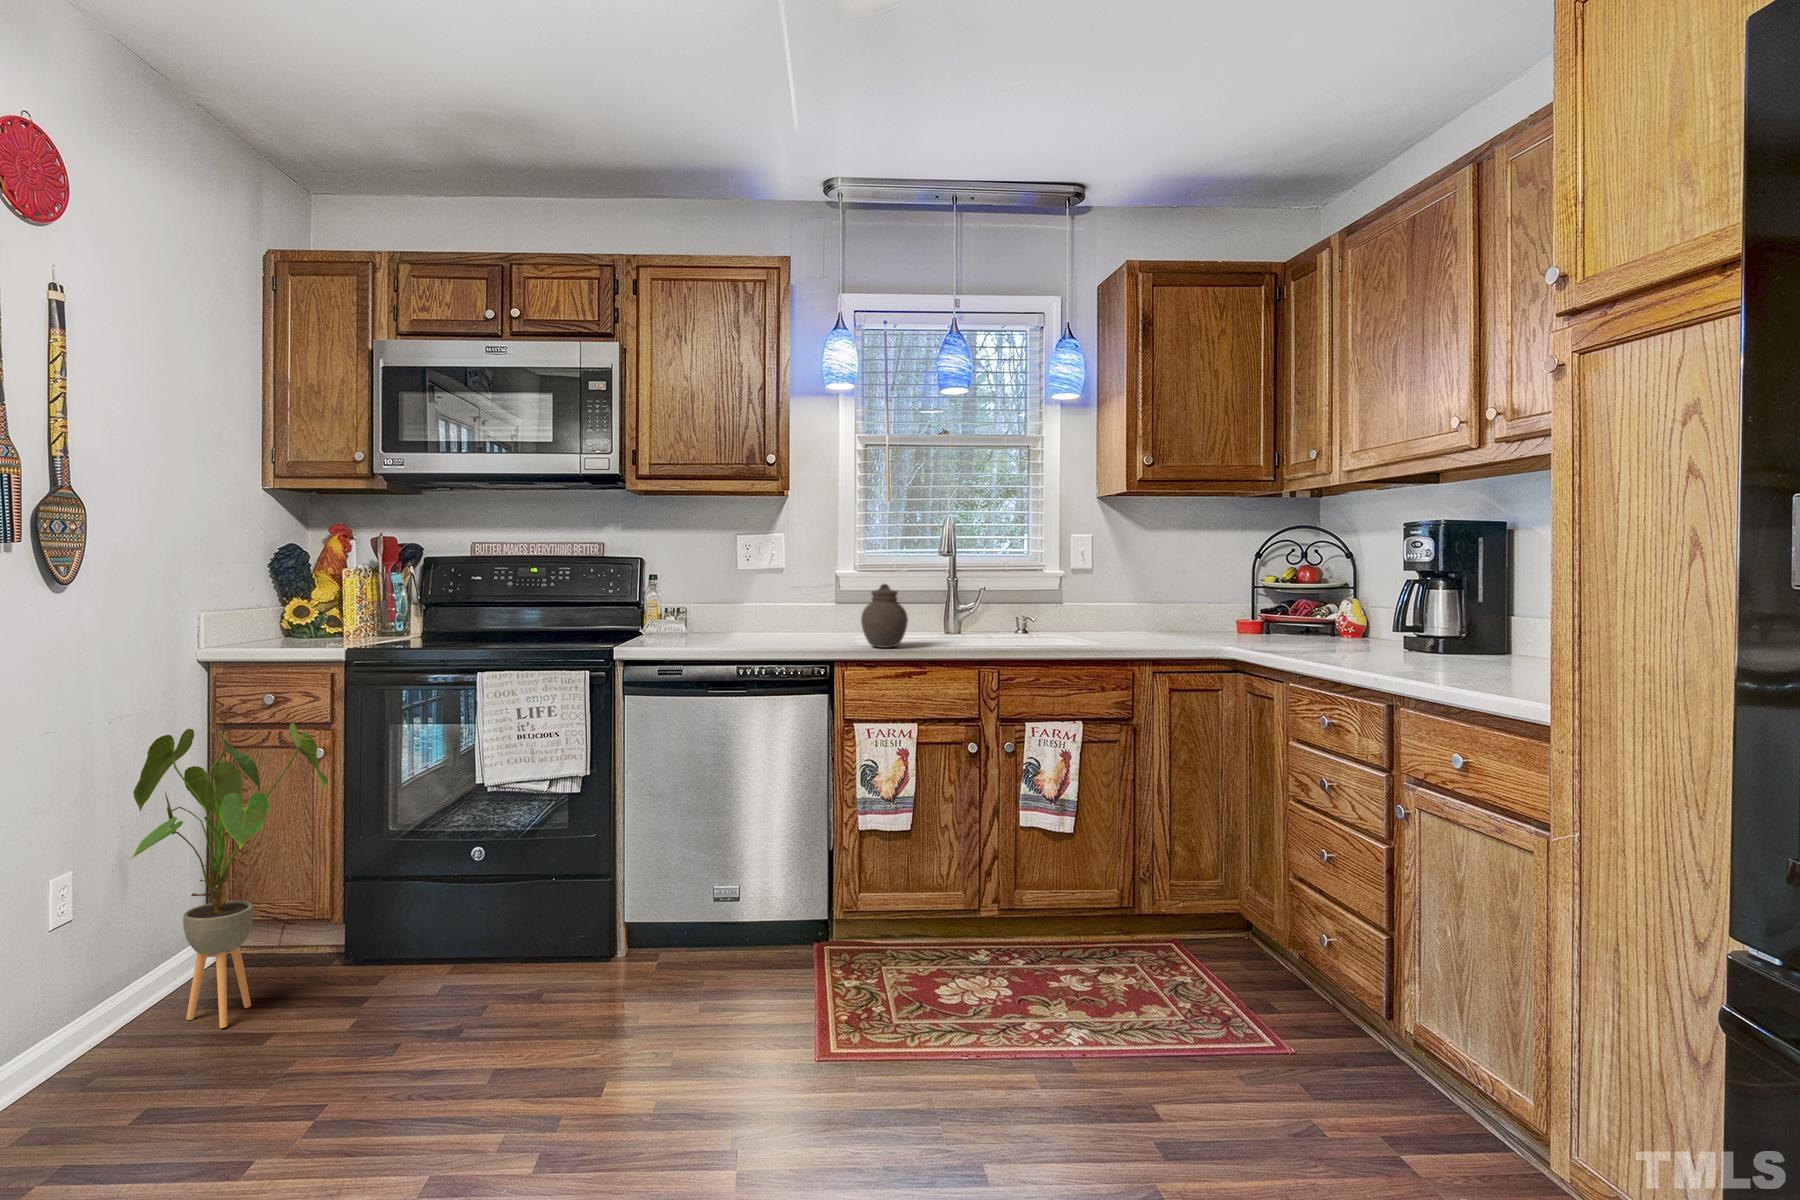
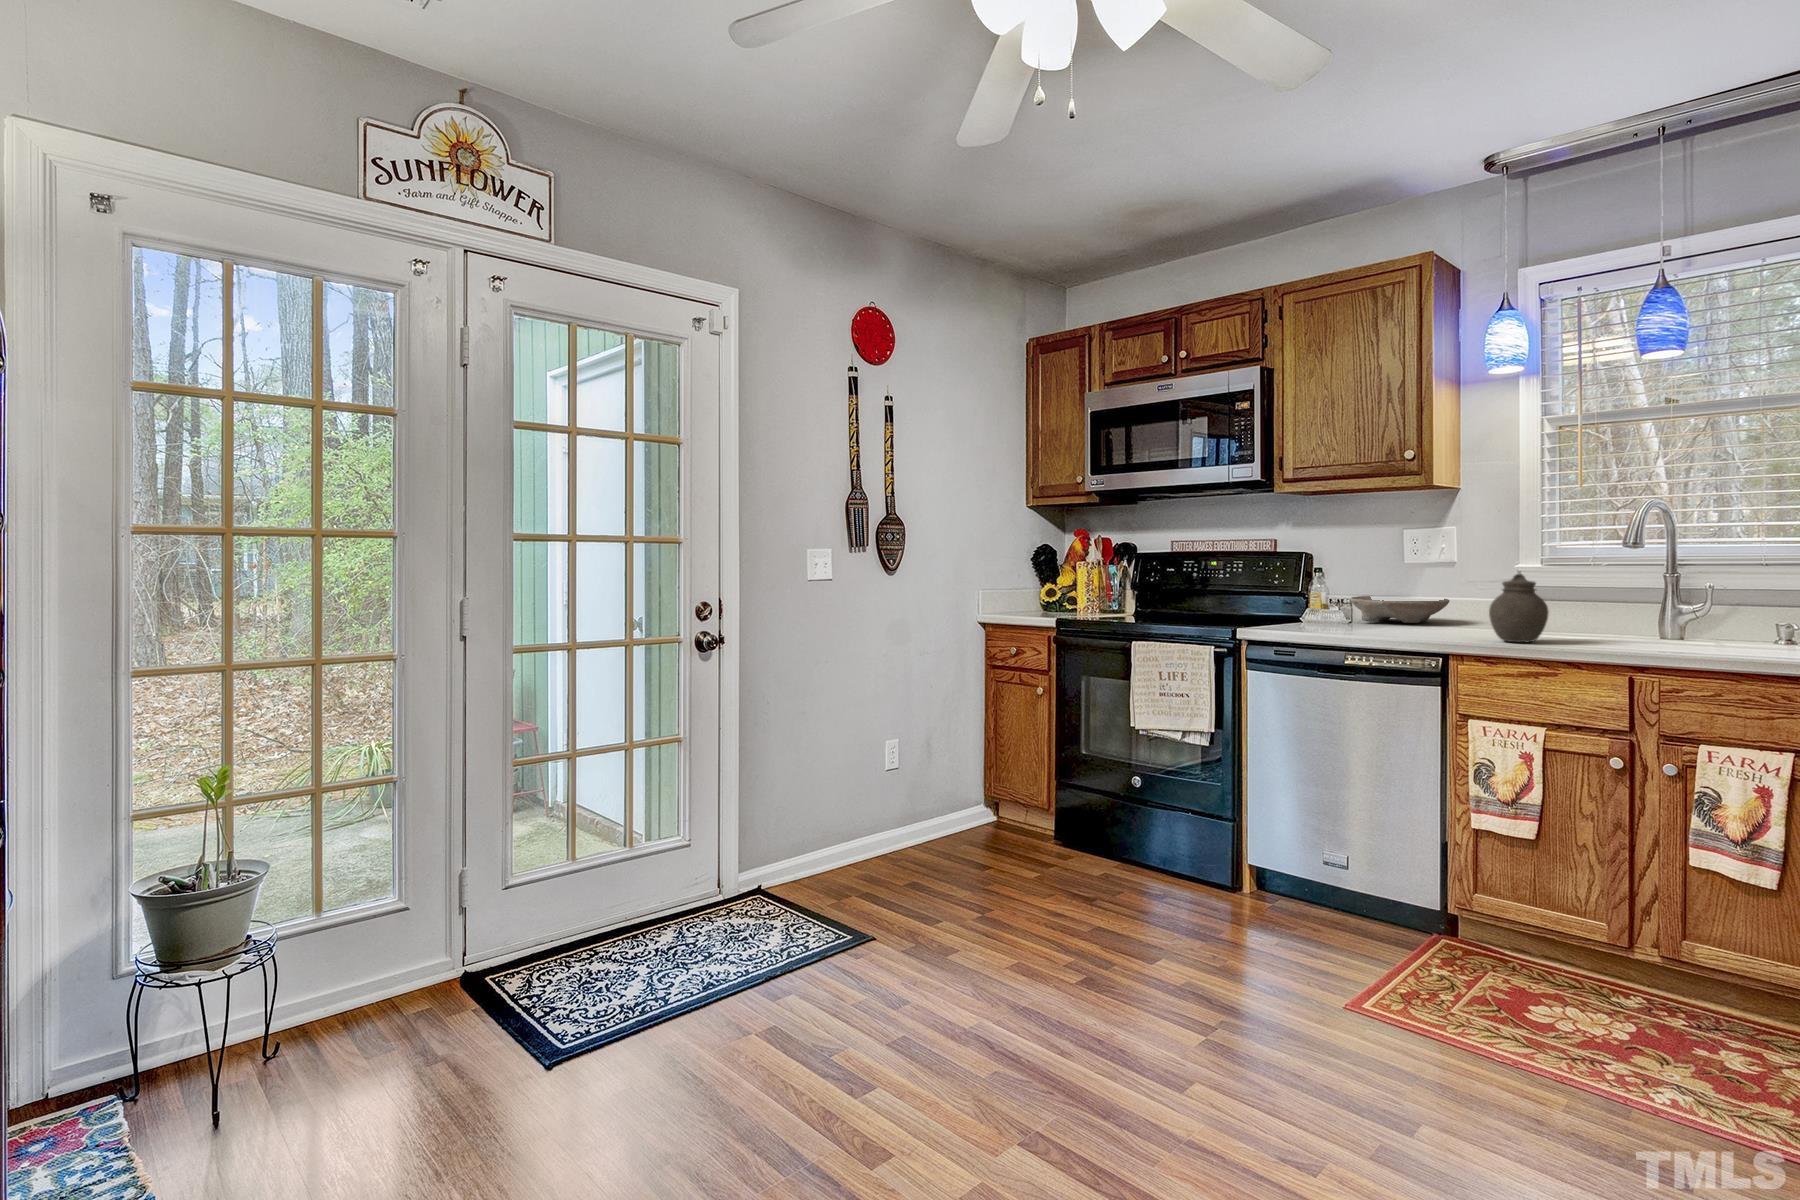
bowl: none [693,604,784,632] -> present [1350,596,1450,623]
house plant: present [130,723,328,1028] -> none [914,666,1035,860]

